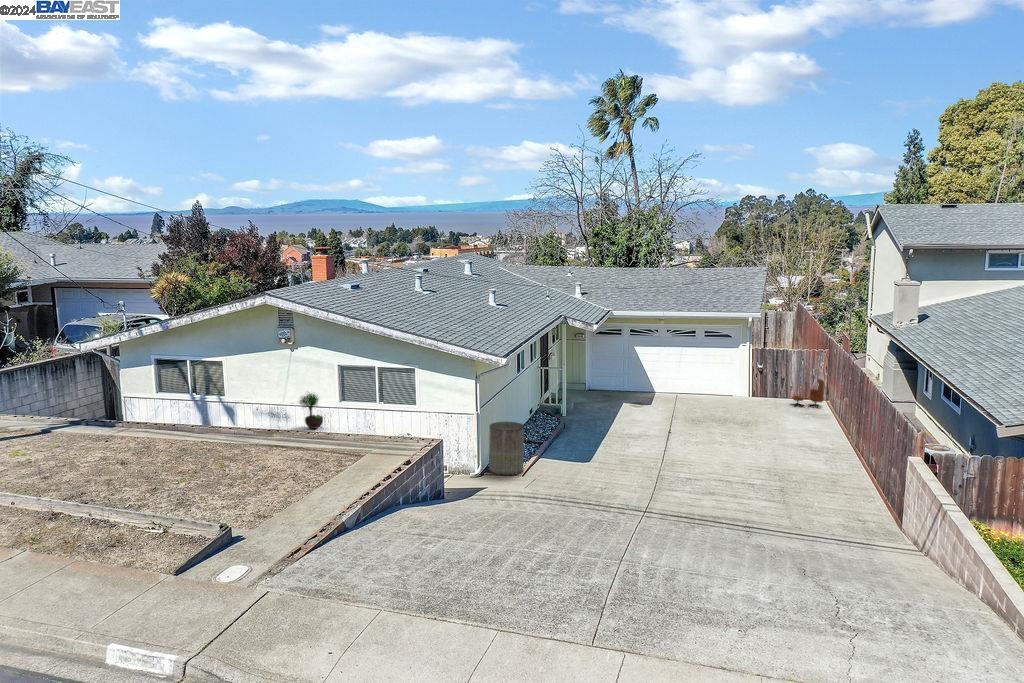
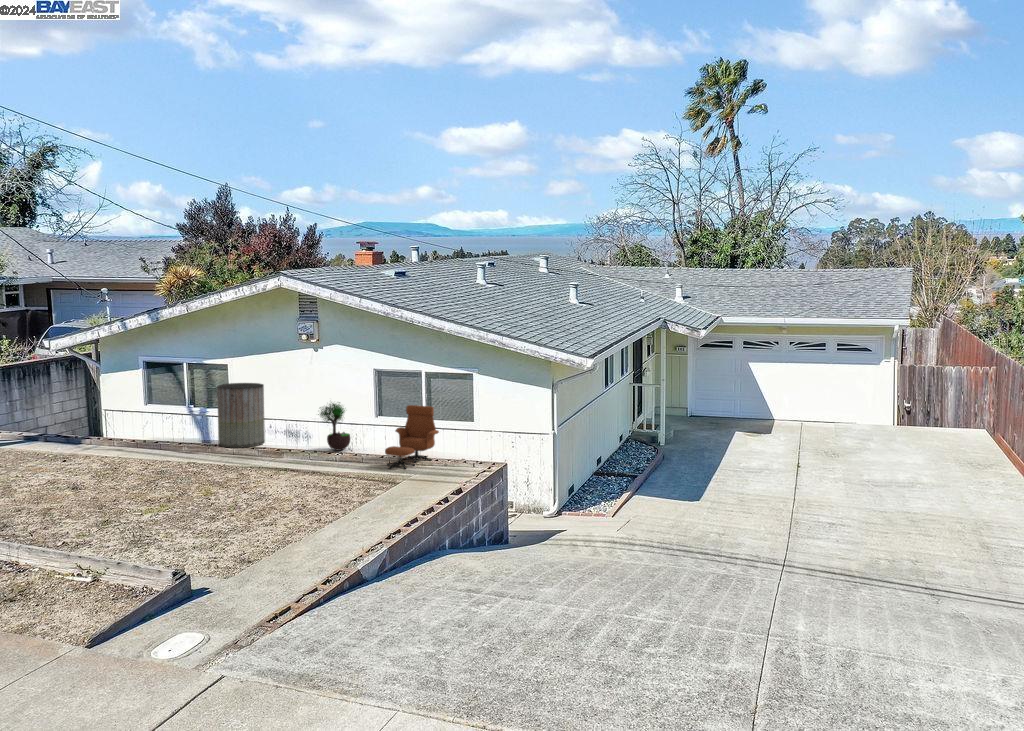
lounge chair: present [792,379,824,407] -> present [385,405,439,469]
trash can: present [489,422,524,475] -> present [217,383,265,448]

